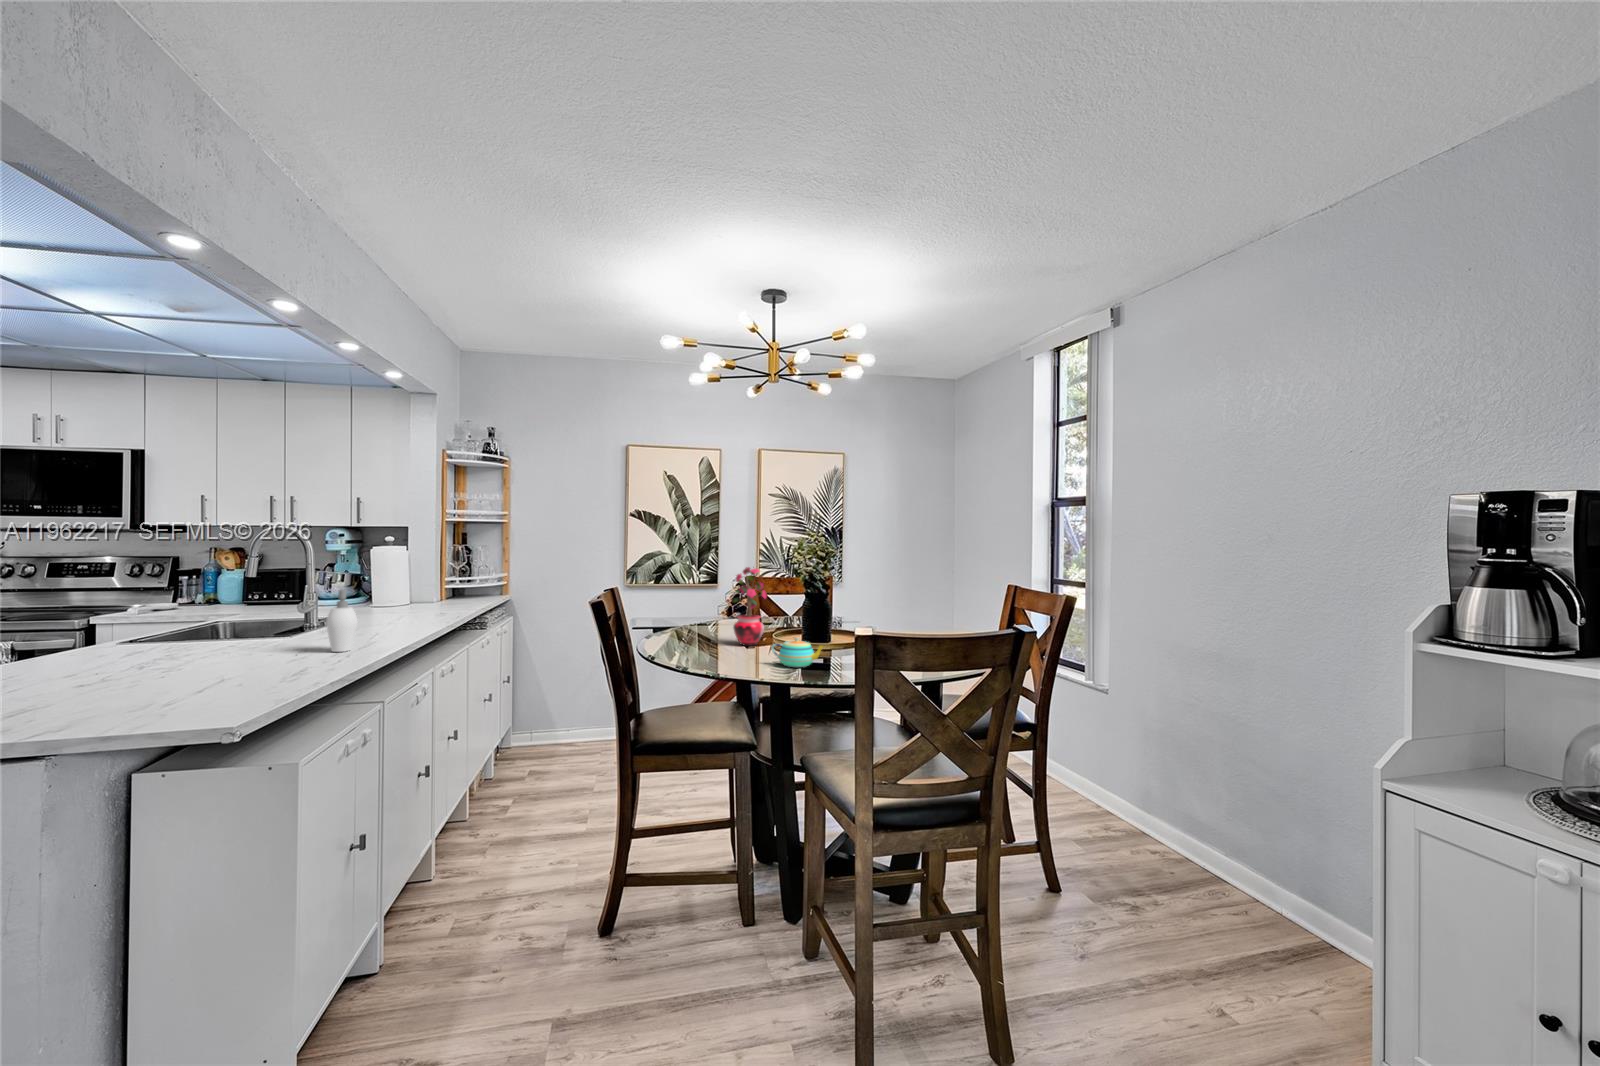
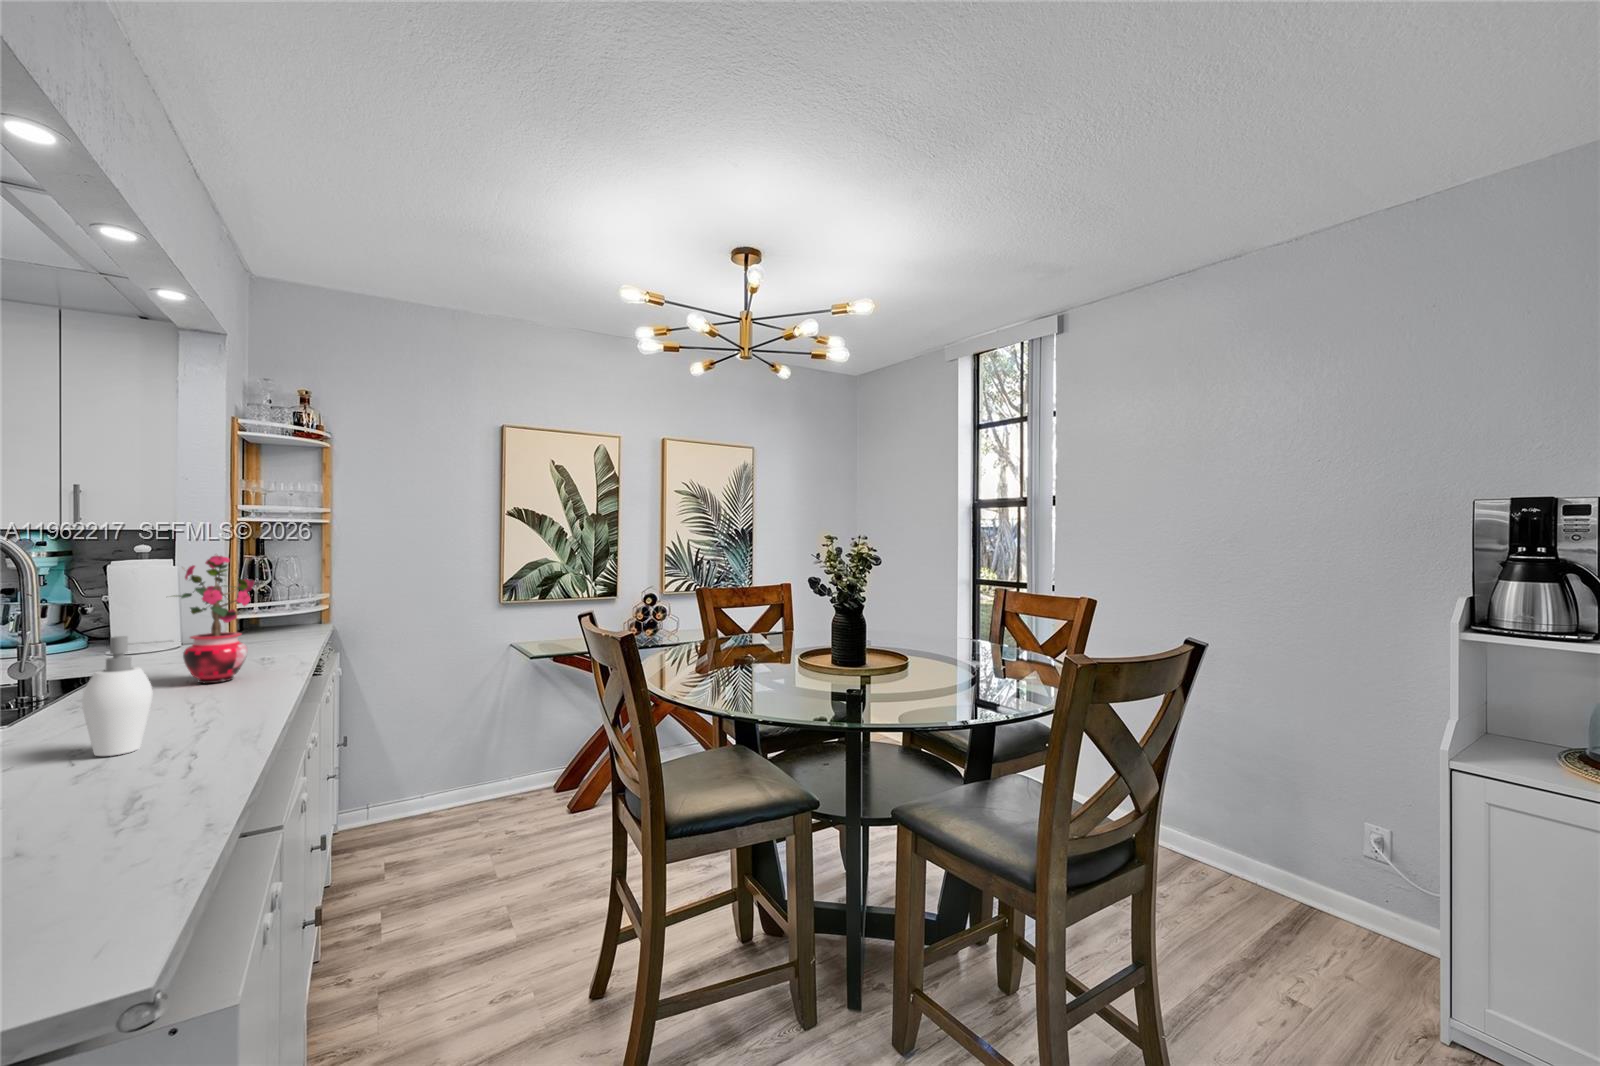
potted plant: present [733,567,767,646] -> present [180,555,254,683]
teapot: present [772,637,824,667] -> none [842,663,919,704]

